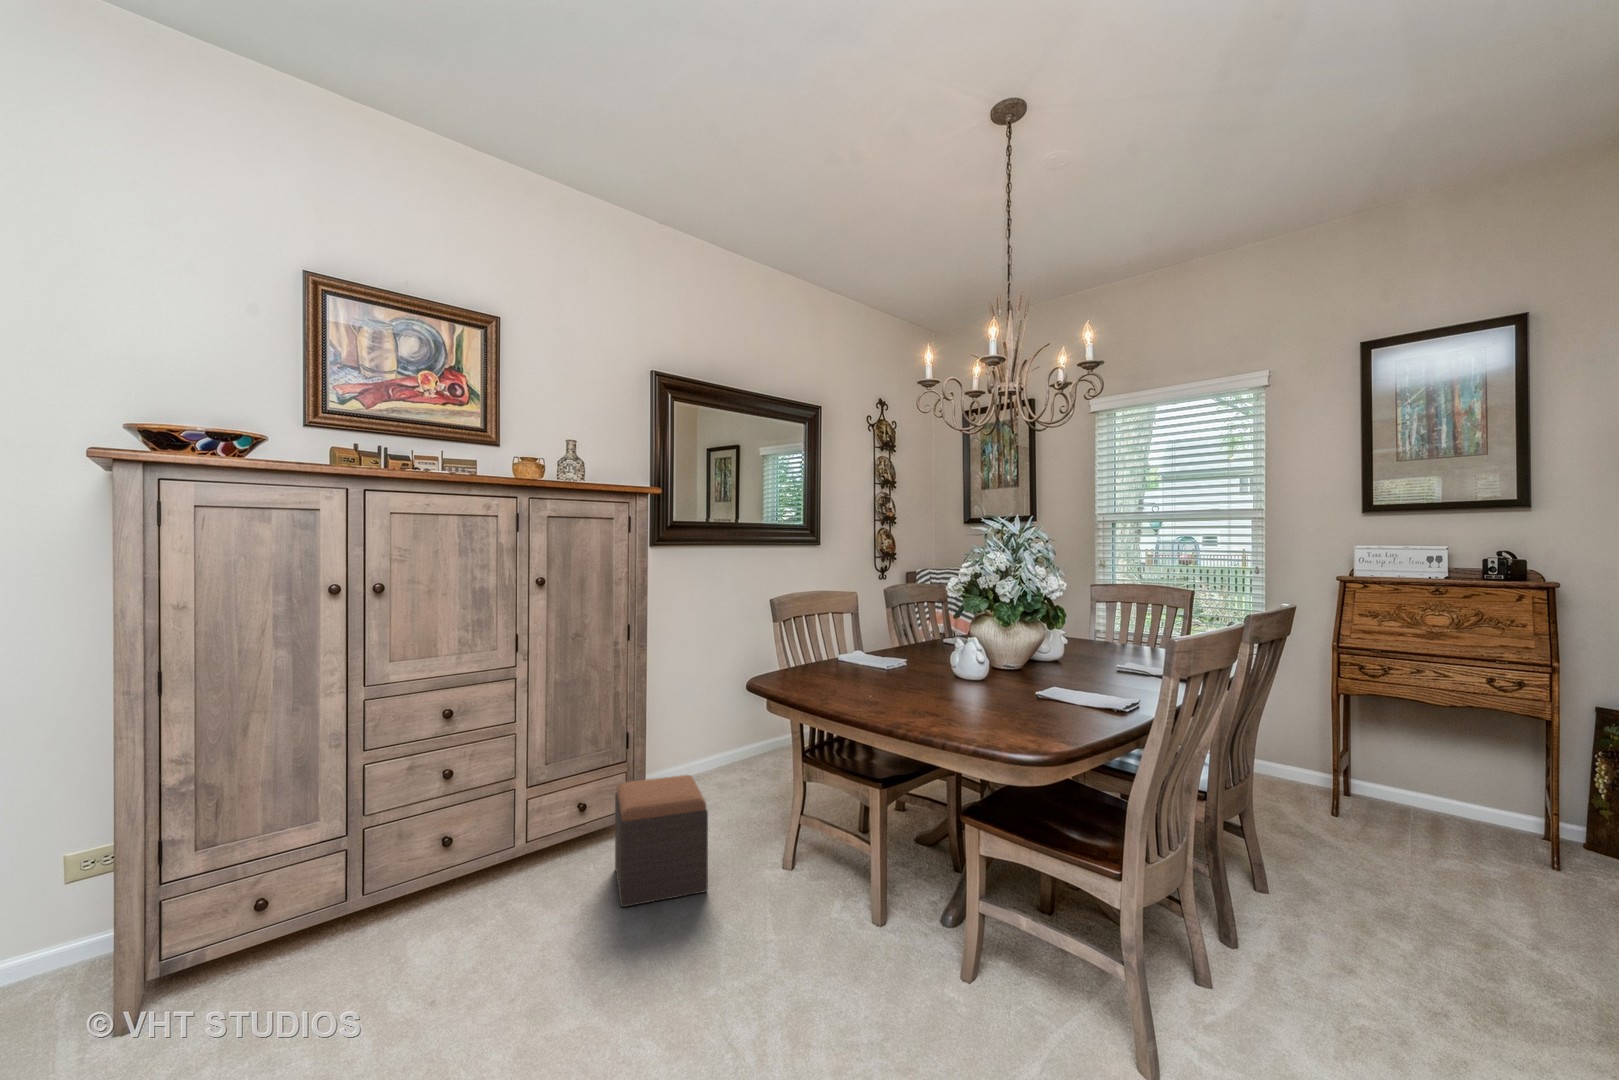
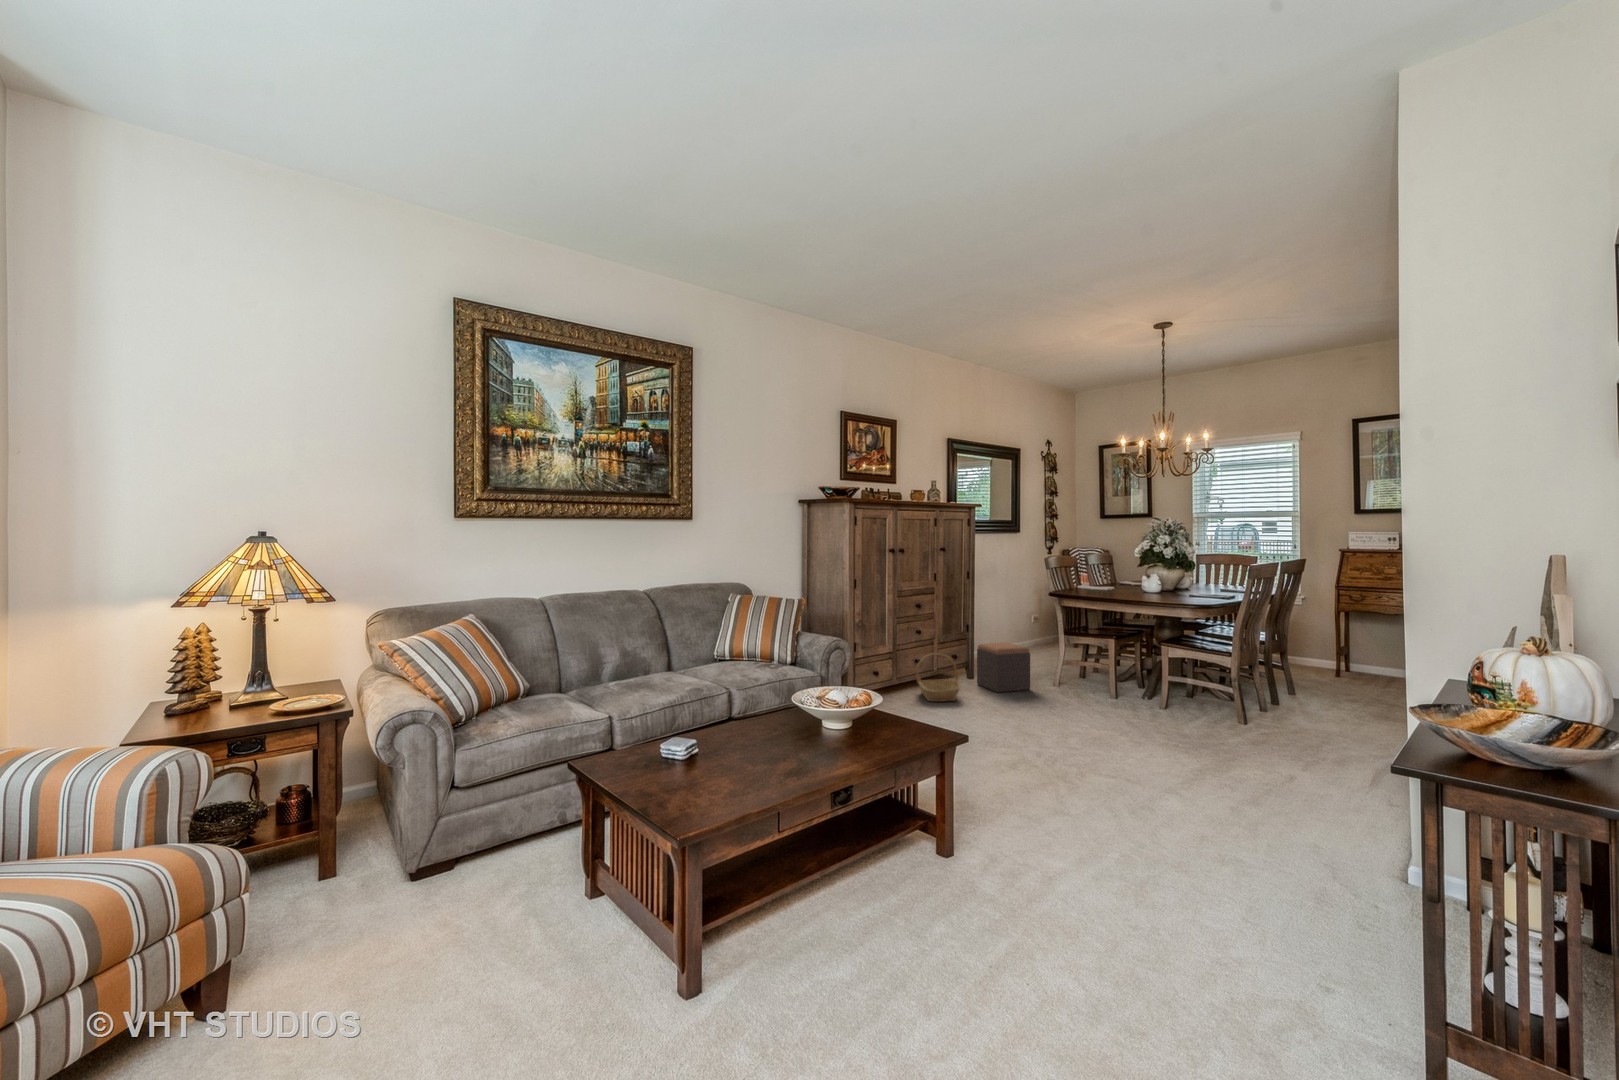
basket: none [396,828,520,963] -> present [916,653,960,702]

